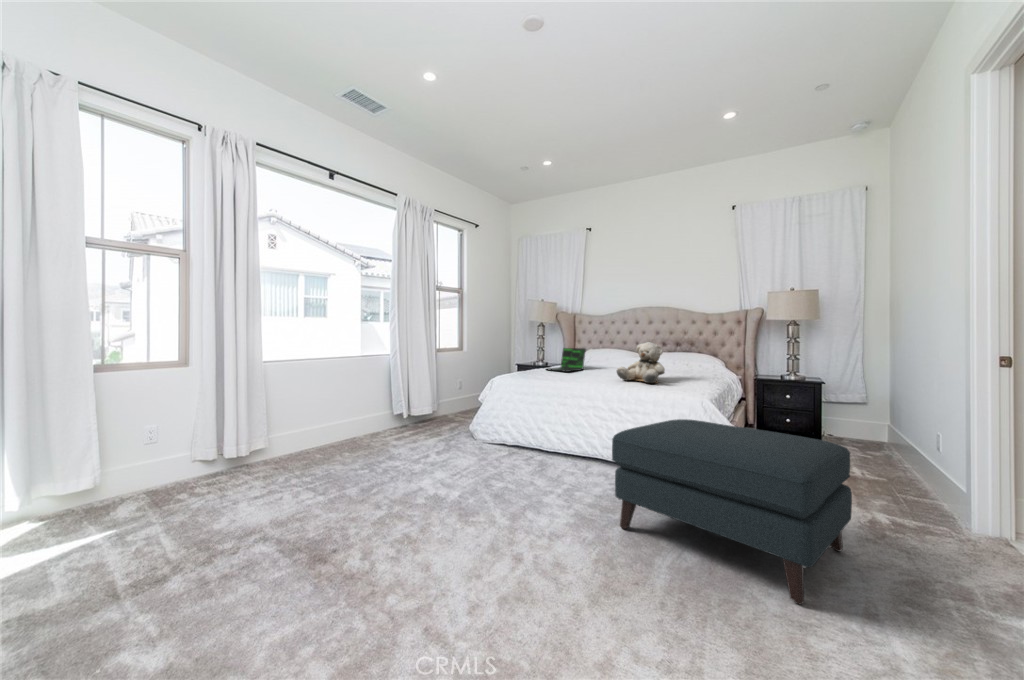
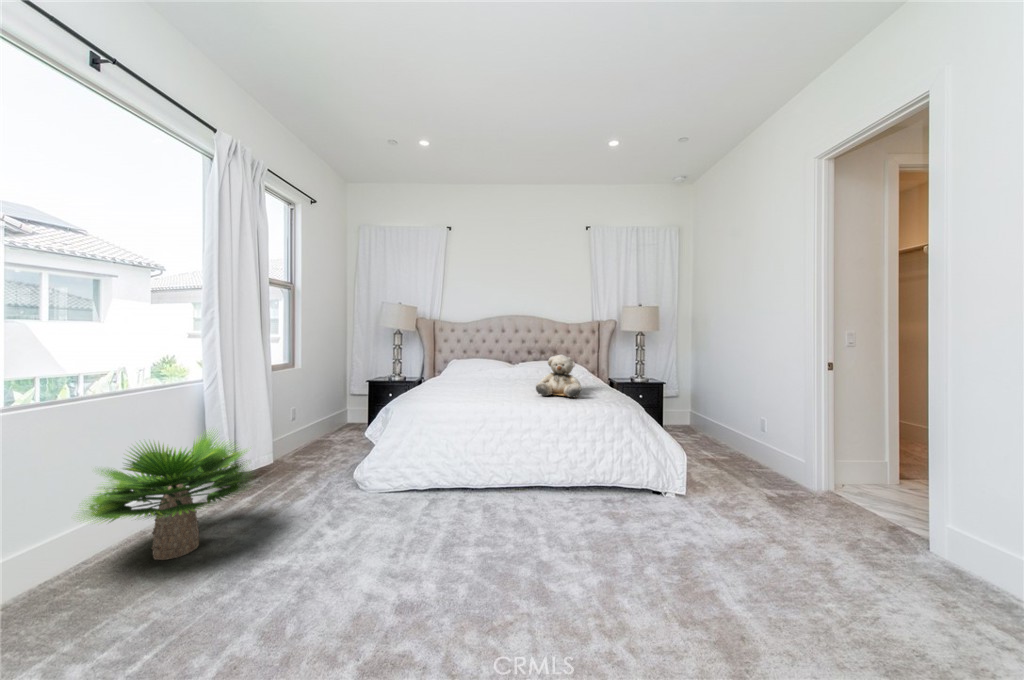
laptop: present [547,348,585,372] -> none [438,361,487,389]
potted plant: none [314,379,402,452] -> present [84,434,250,560]
ottoman: present [612,419,852,604] -> none [642,436,869,601]

